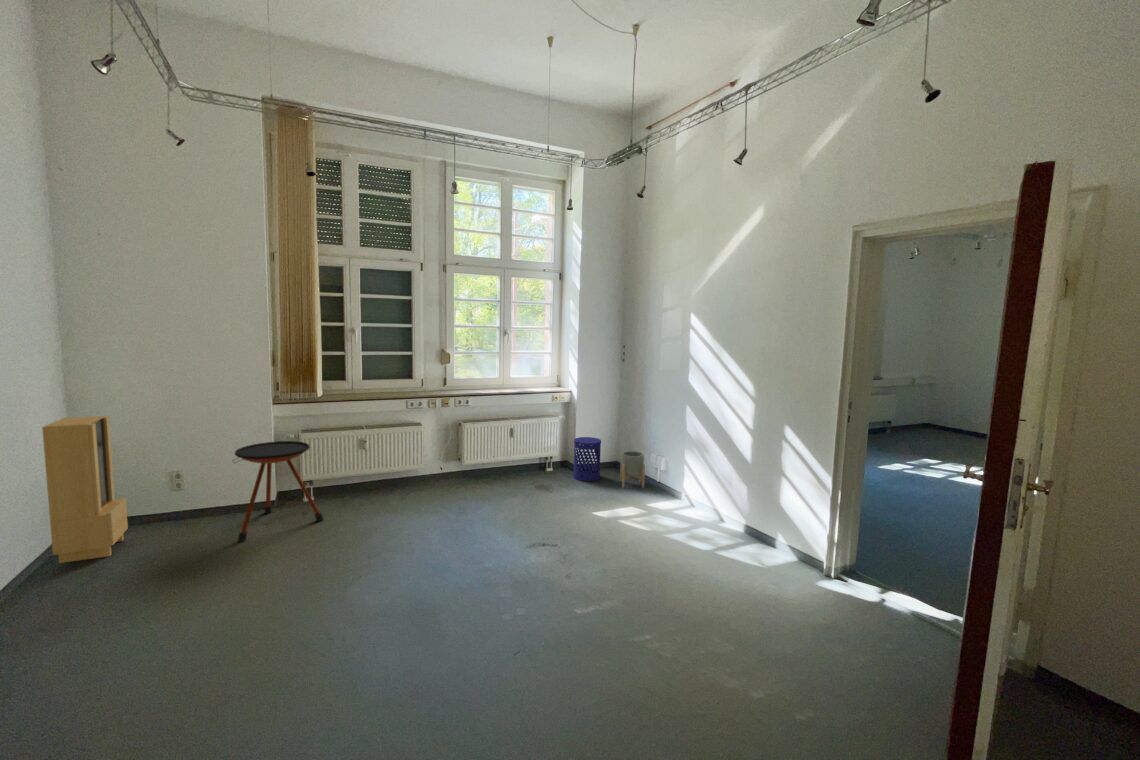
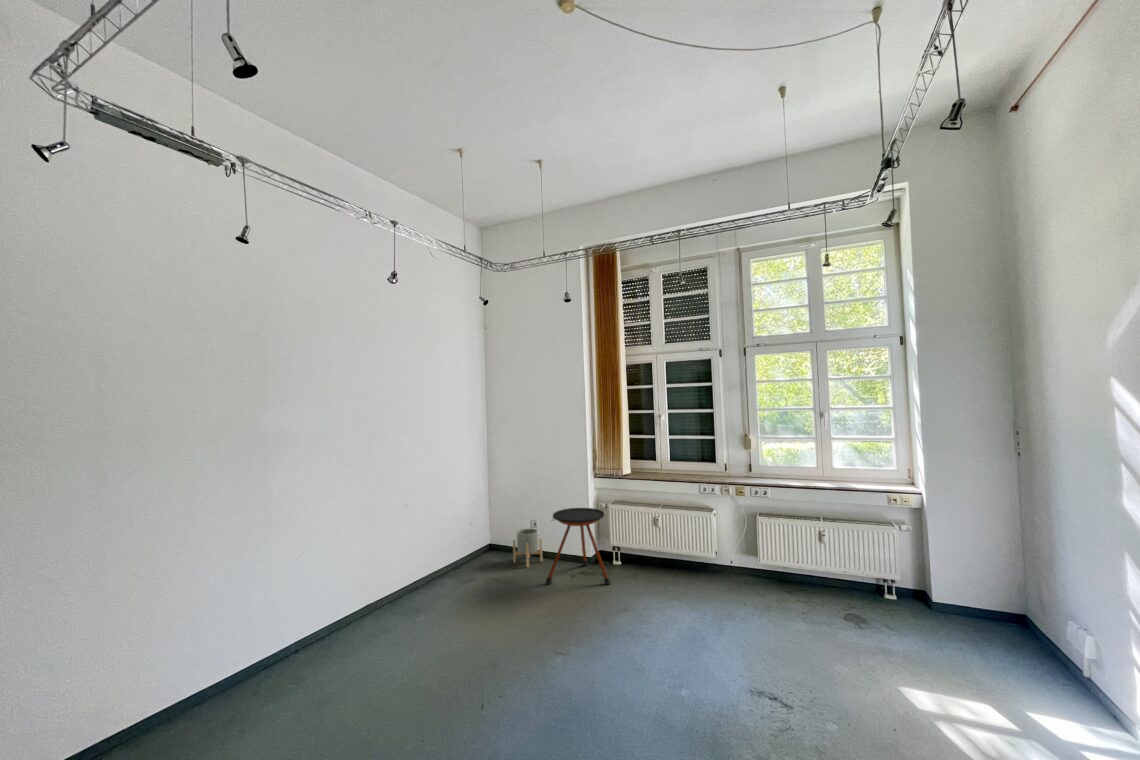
storage cabinet: present [42,416,128,563] -> none [461,475,504,571]
waste bin: present [573,437,601,481] -> none [919,562,973,636]
planter: present [620,451,645,488] -> present [513,529,542,567]

